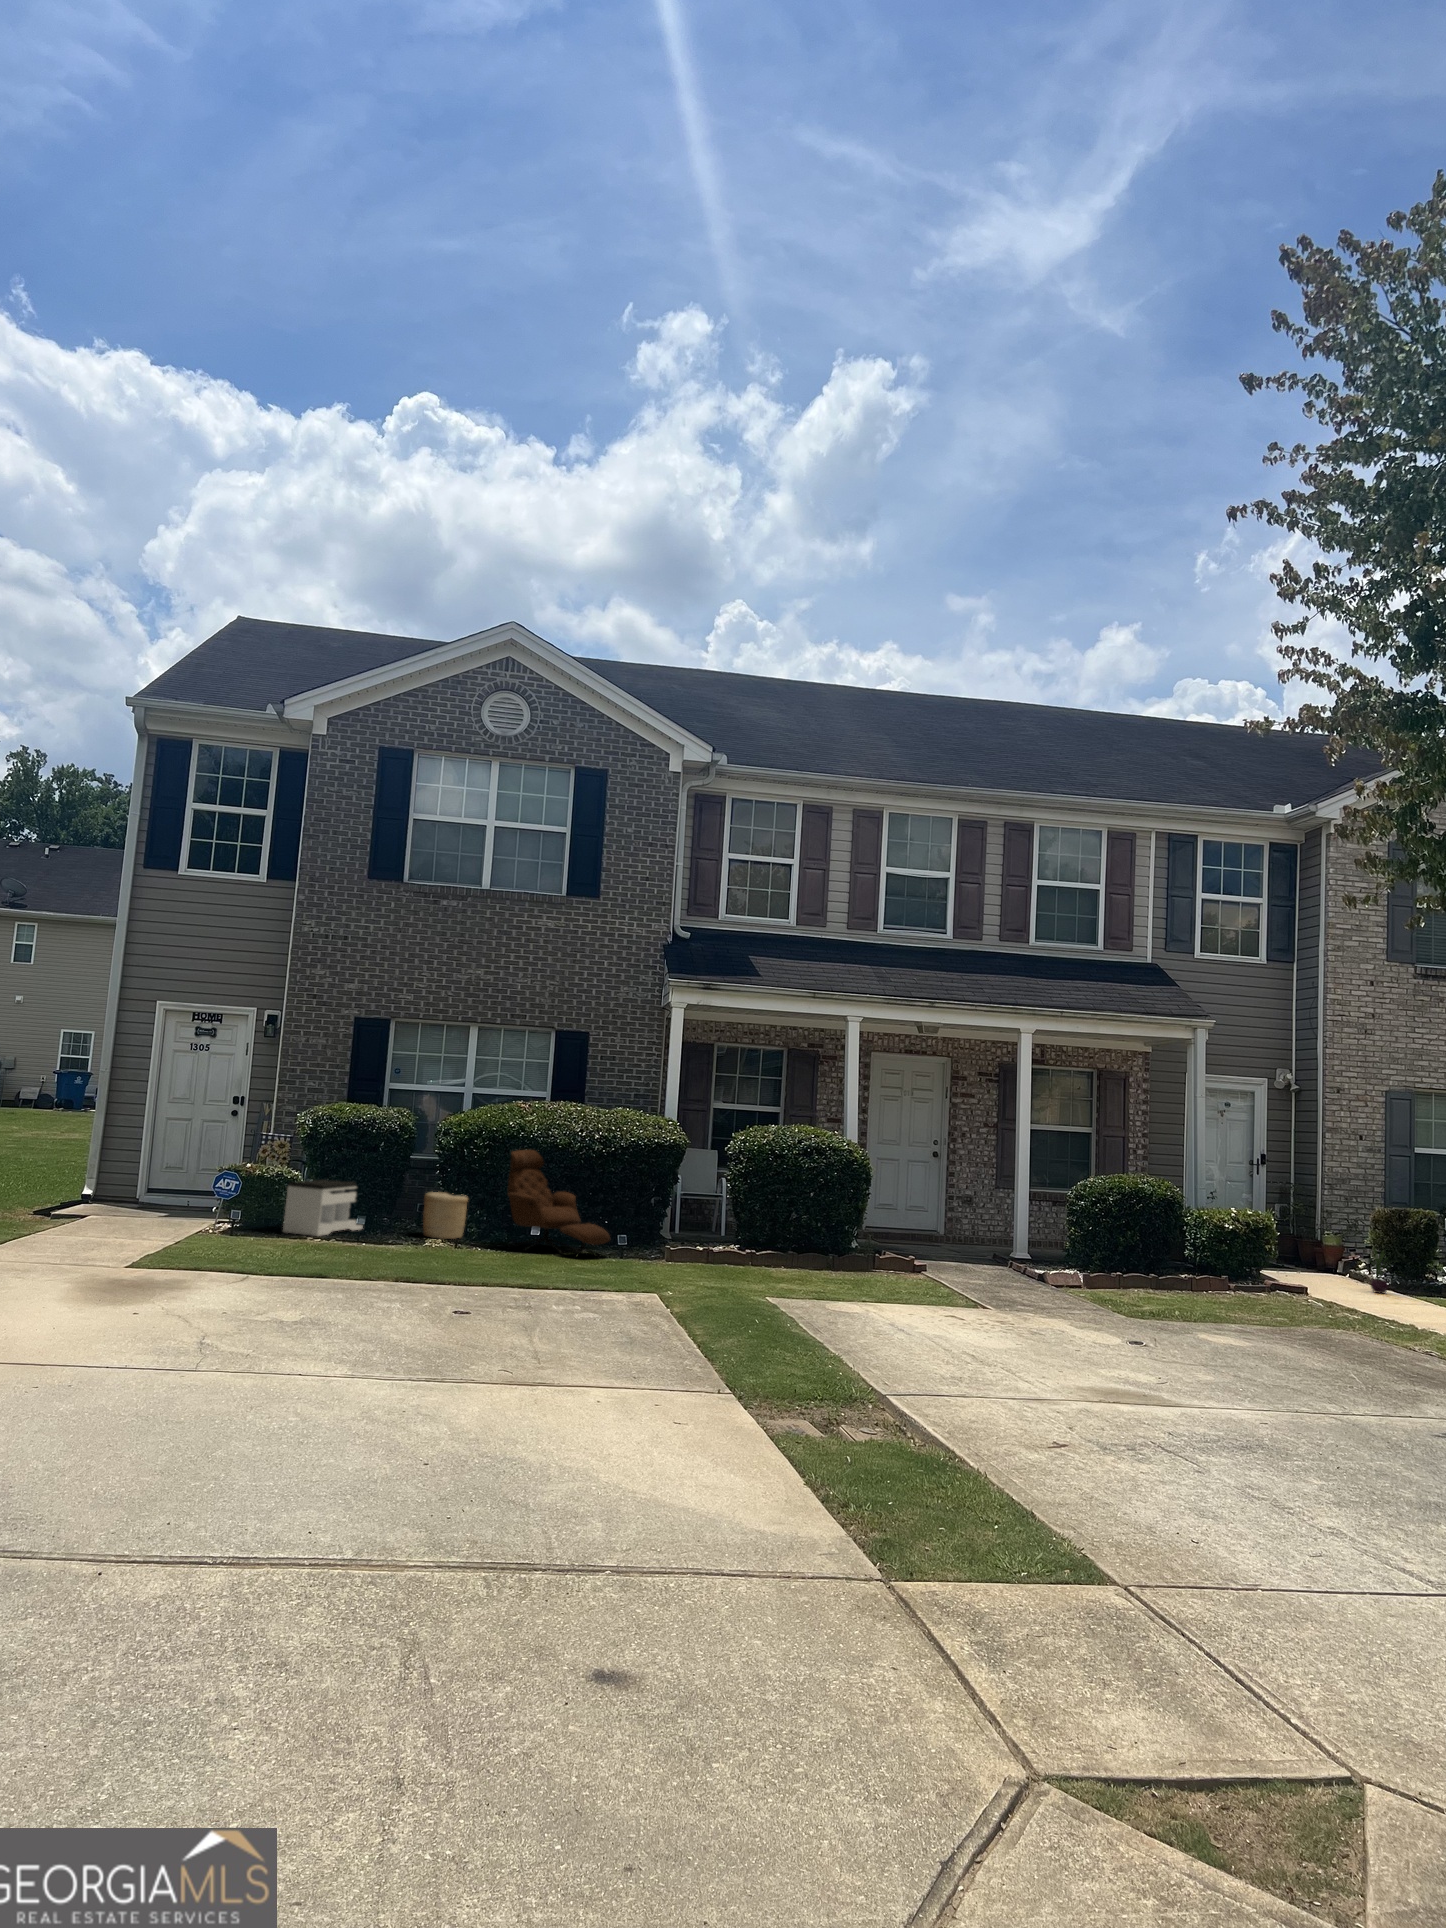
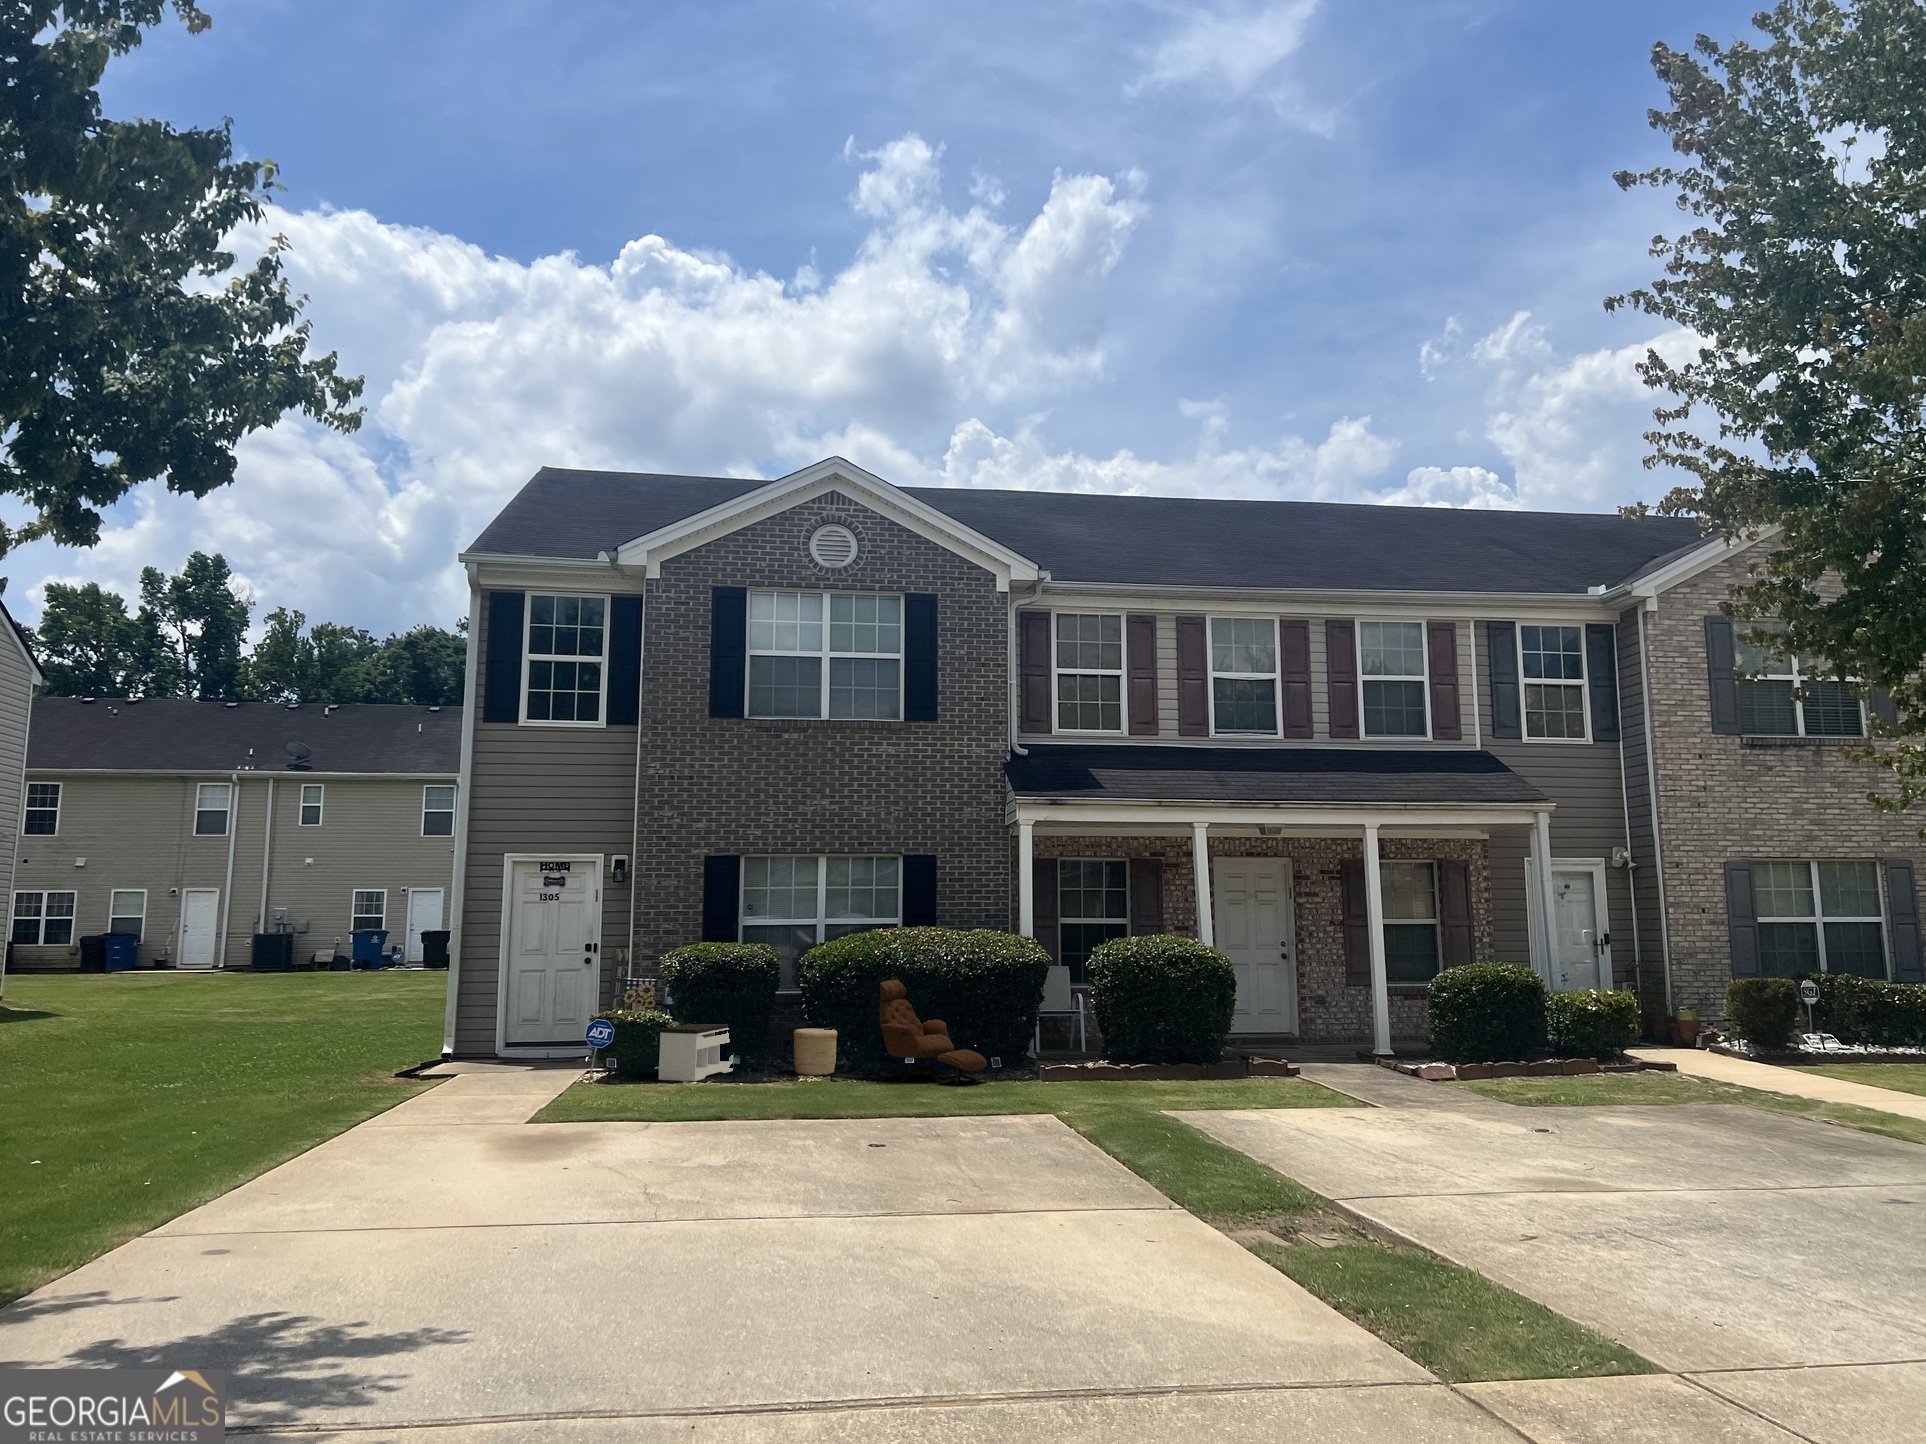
decorative plant: present [1370,1249,1388,1294] -> none [1713,1019,1766,1065]

